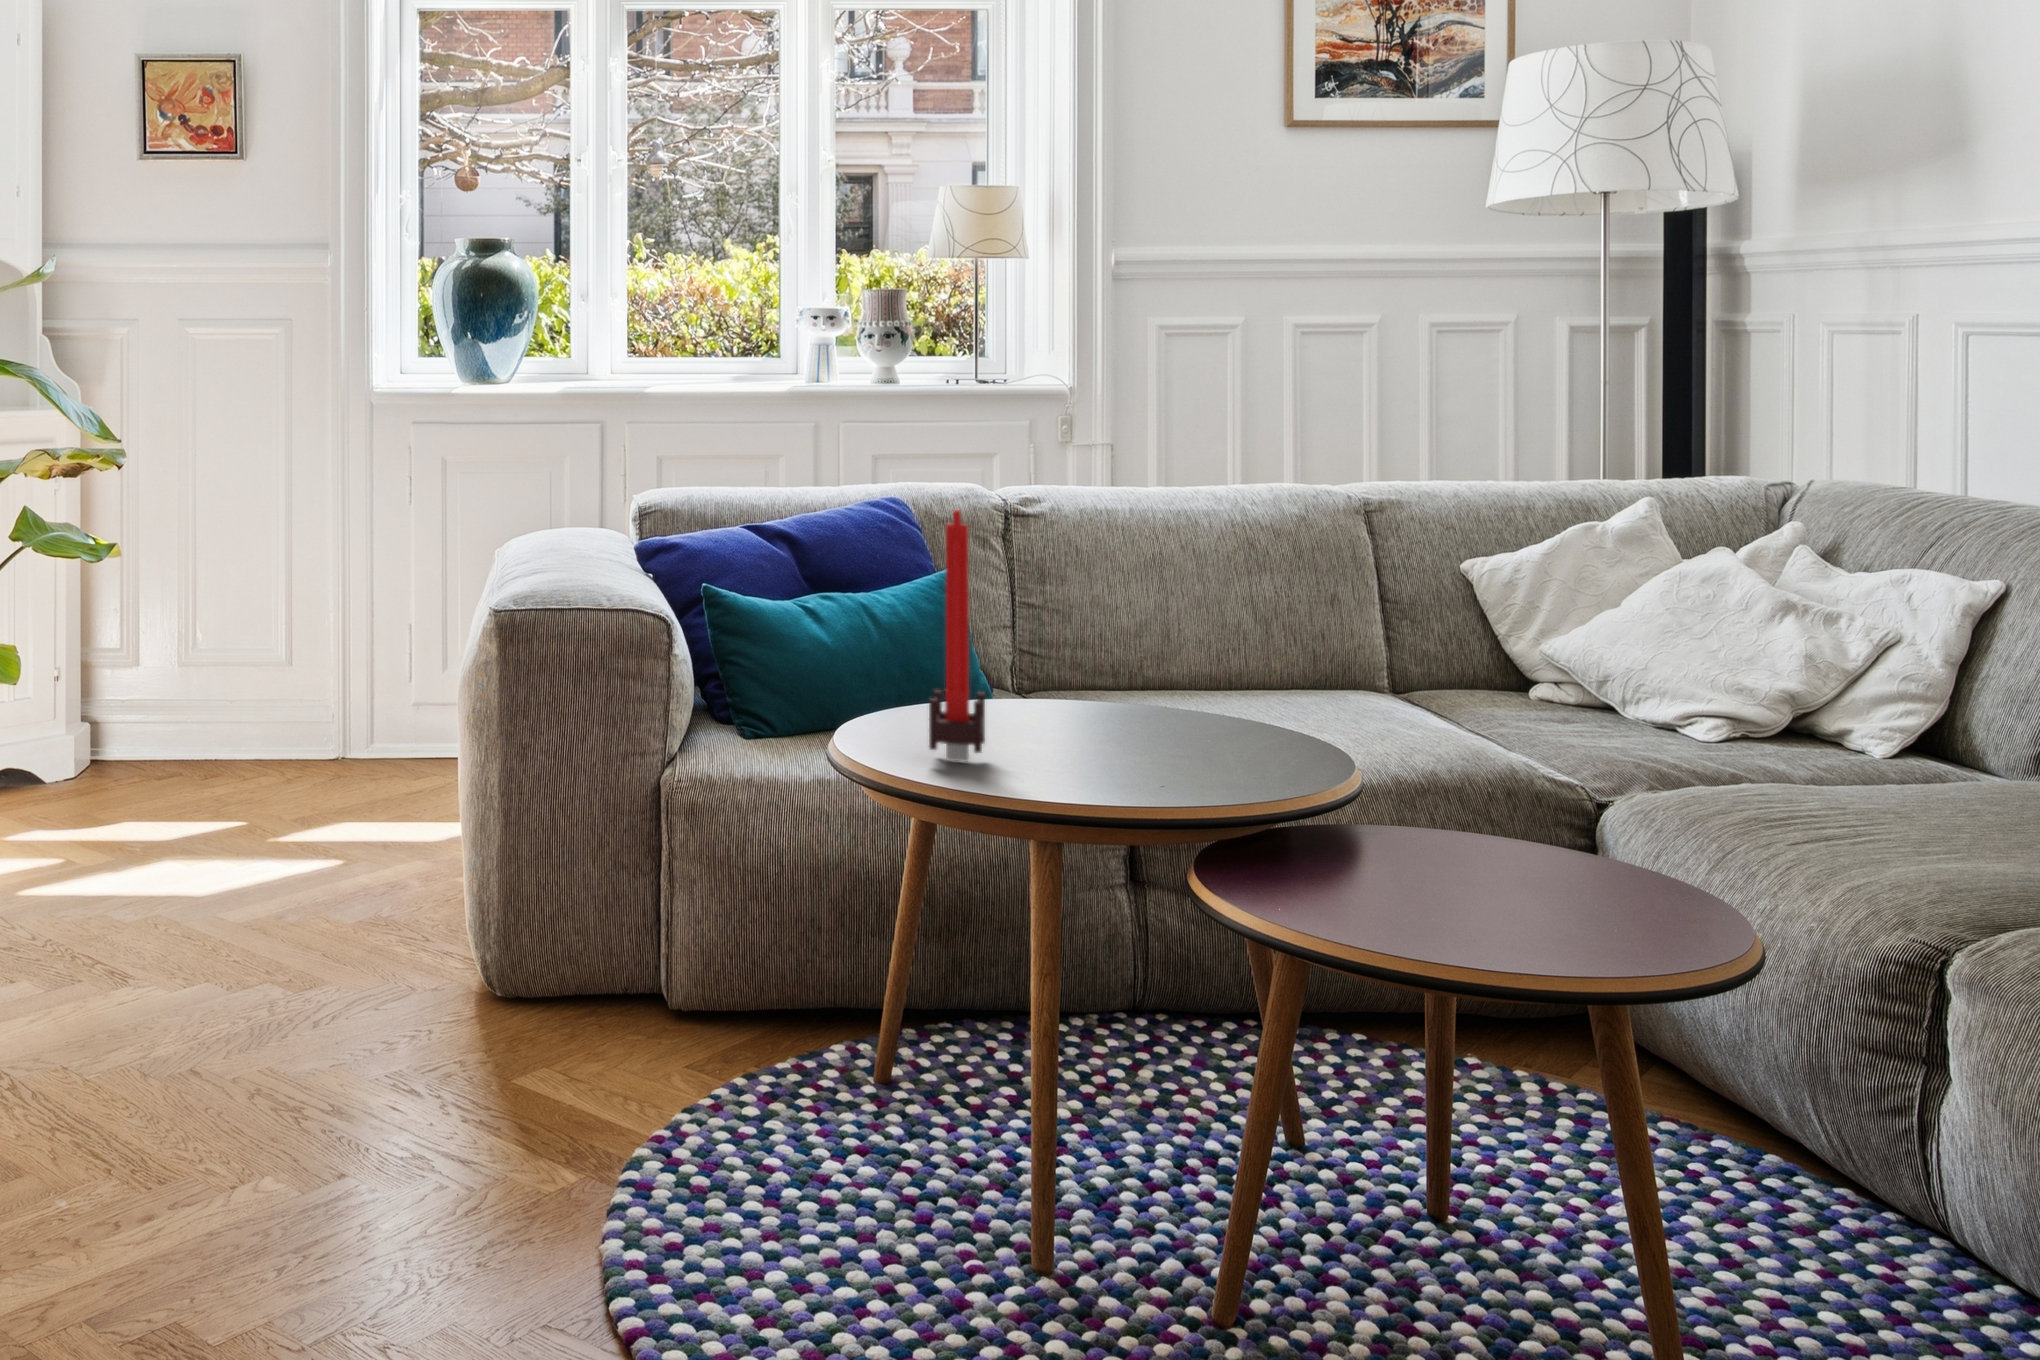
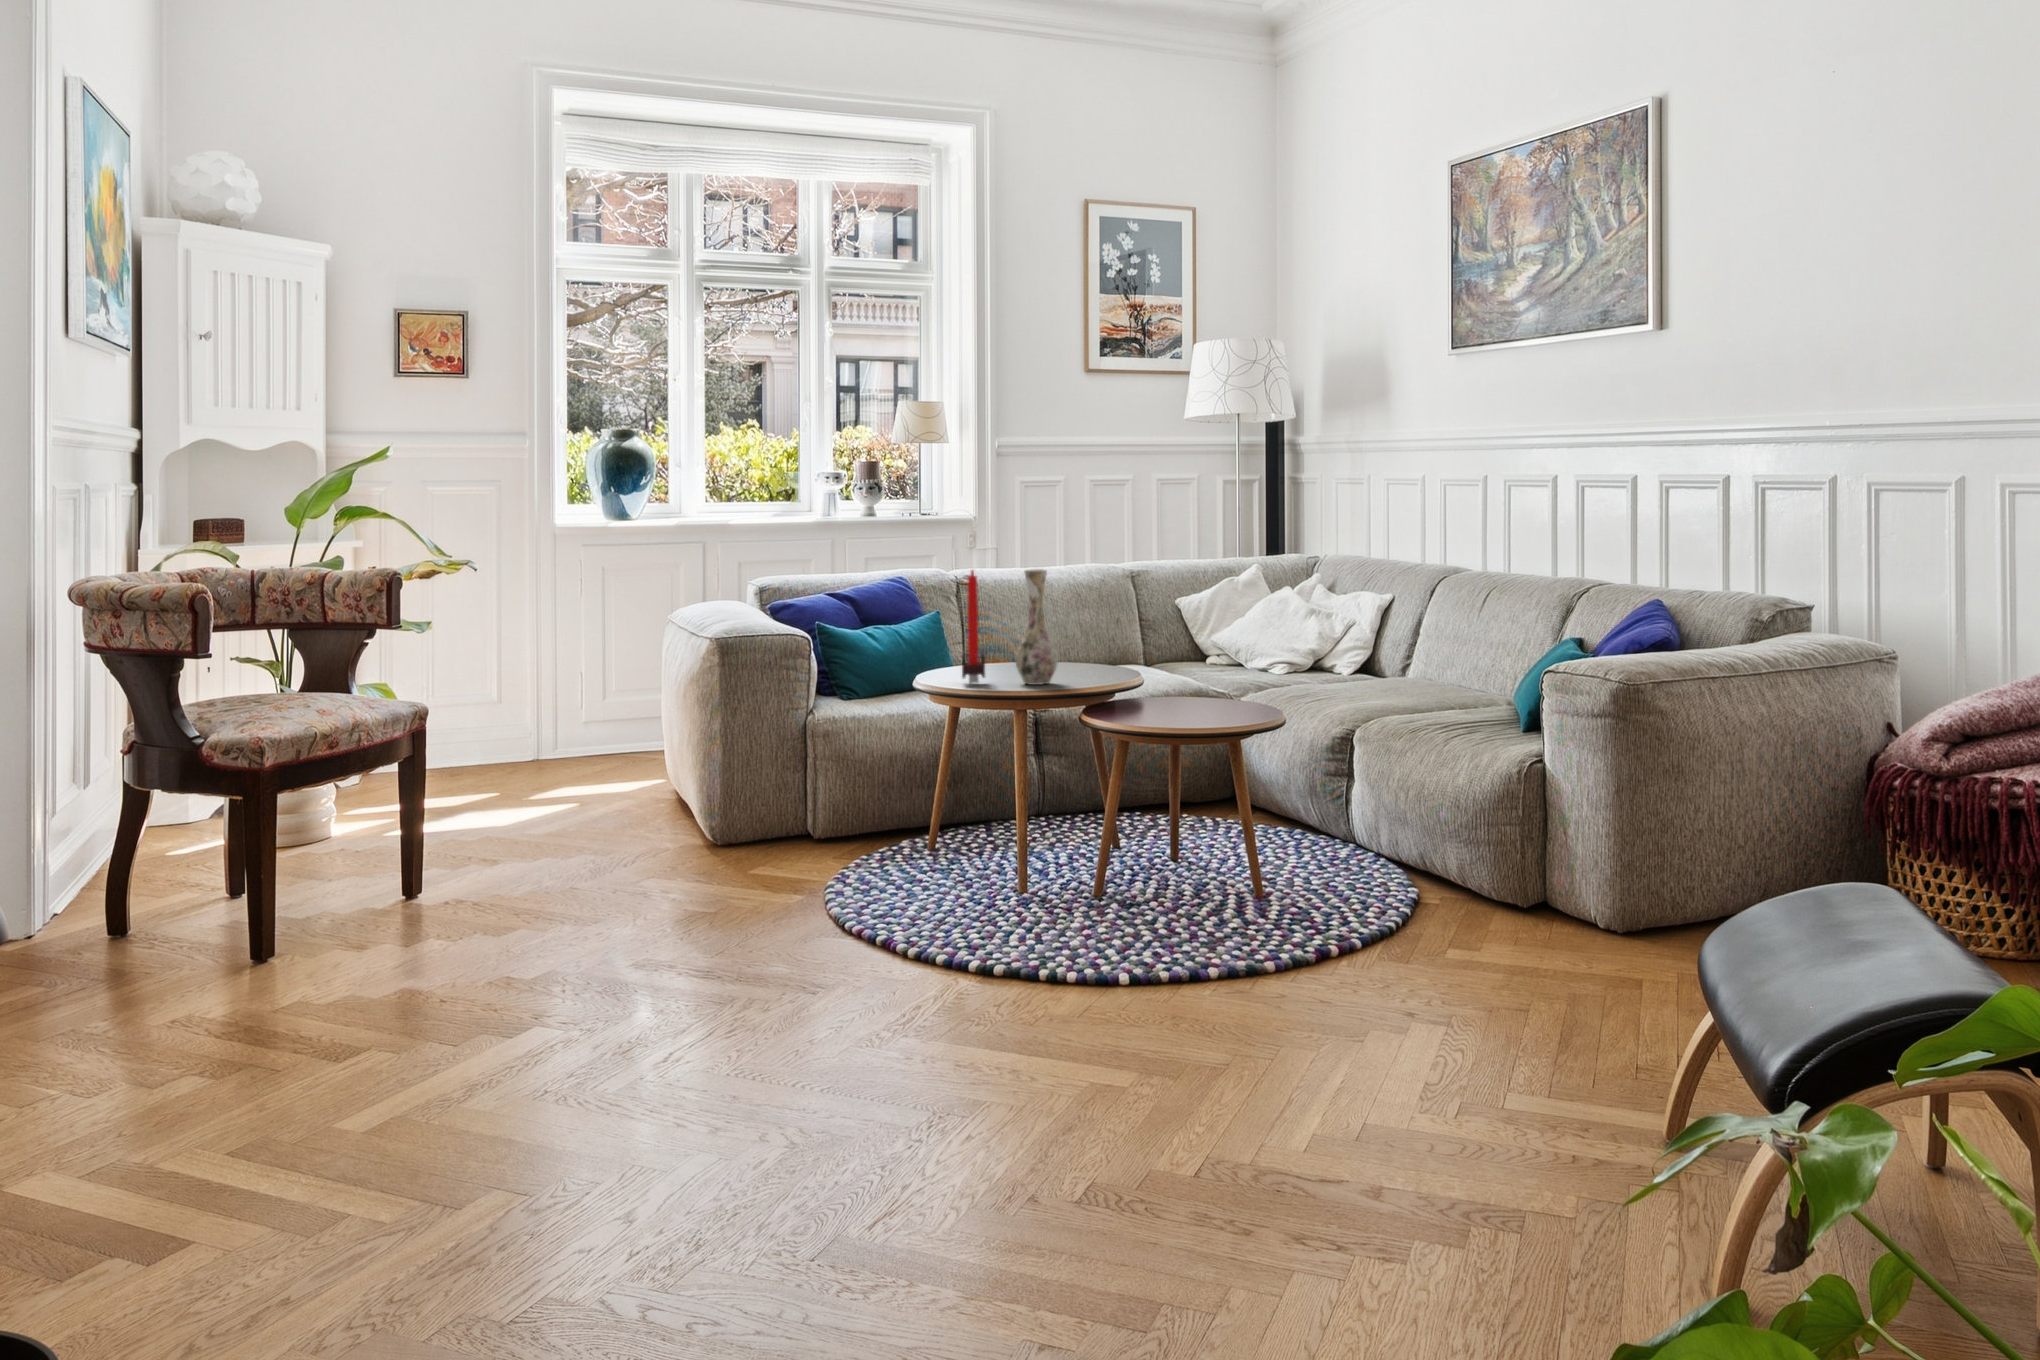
vase: none [1053,514,1155,780] -> present [1016,569,1058,685]

